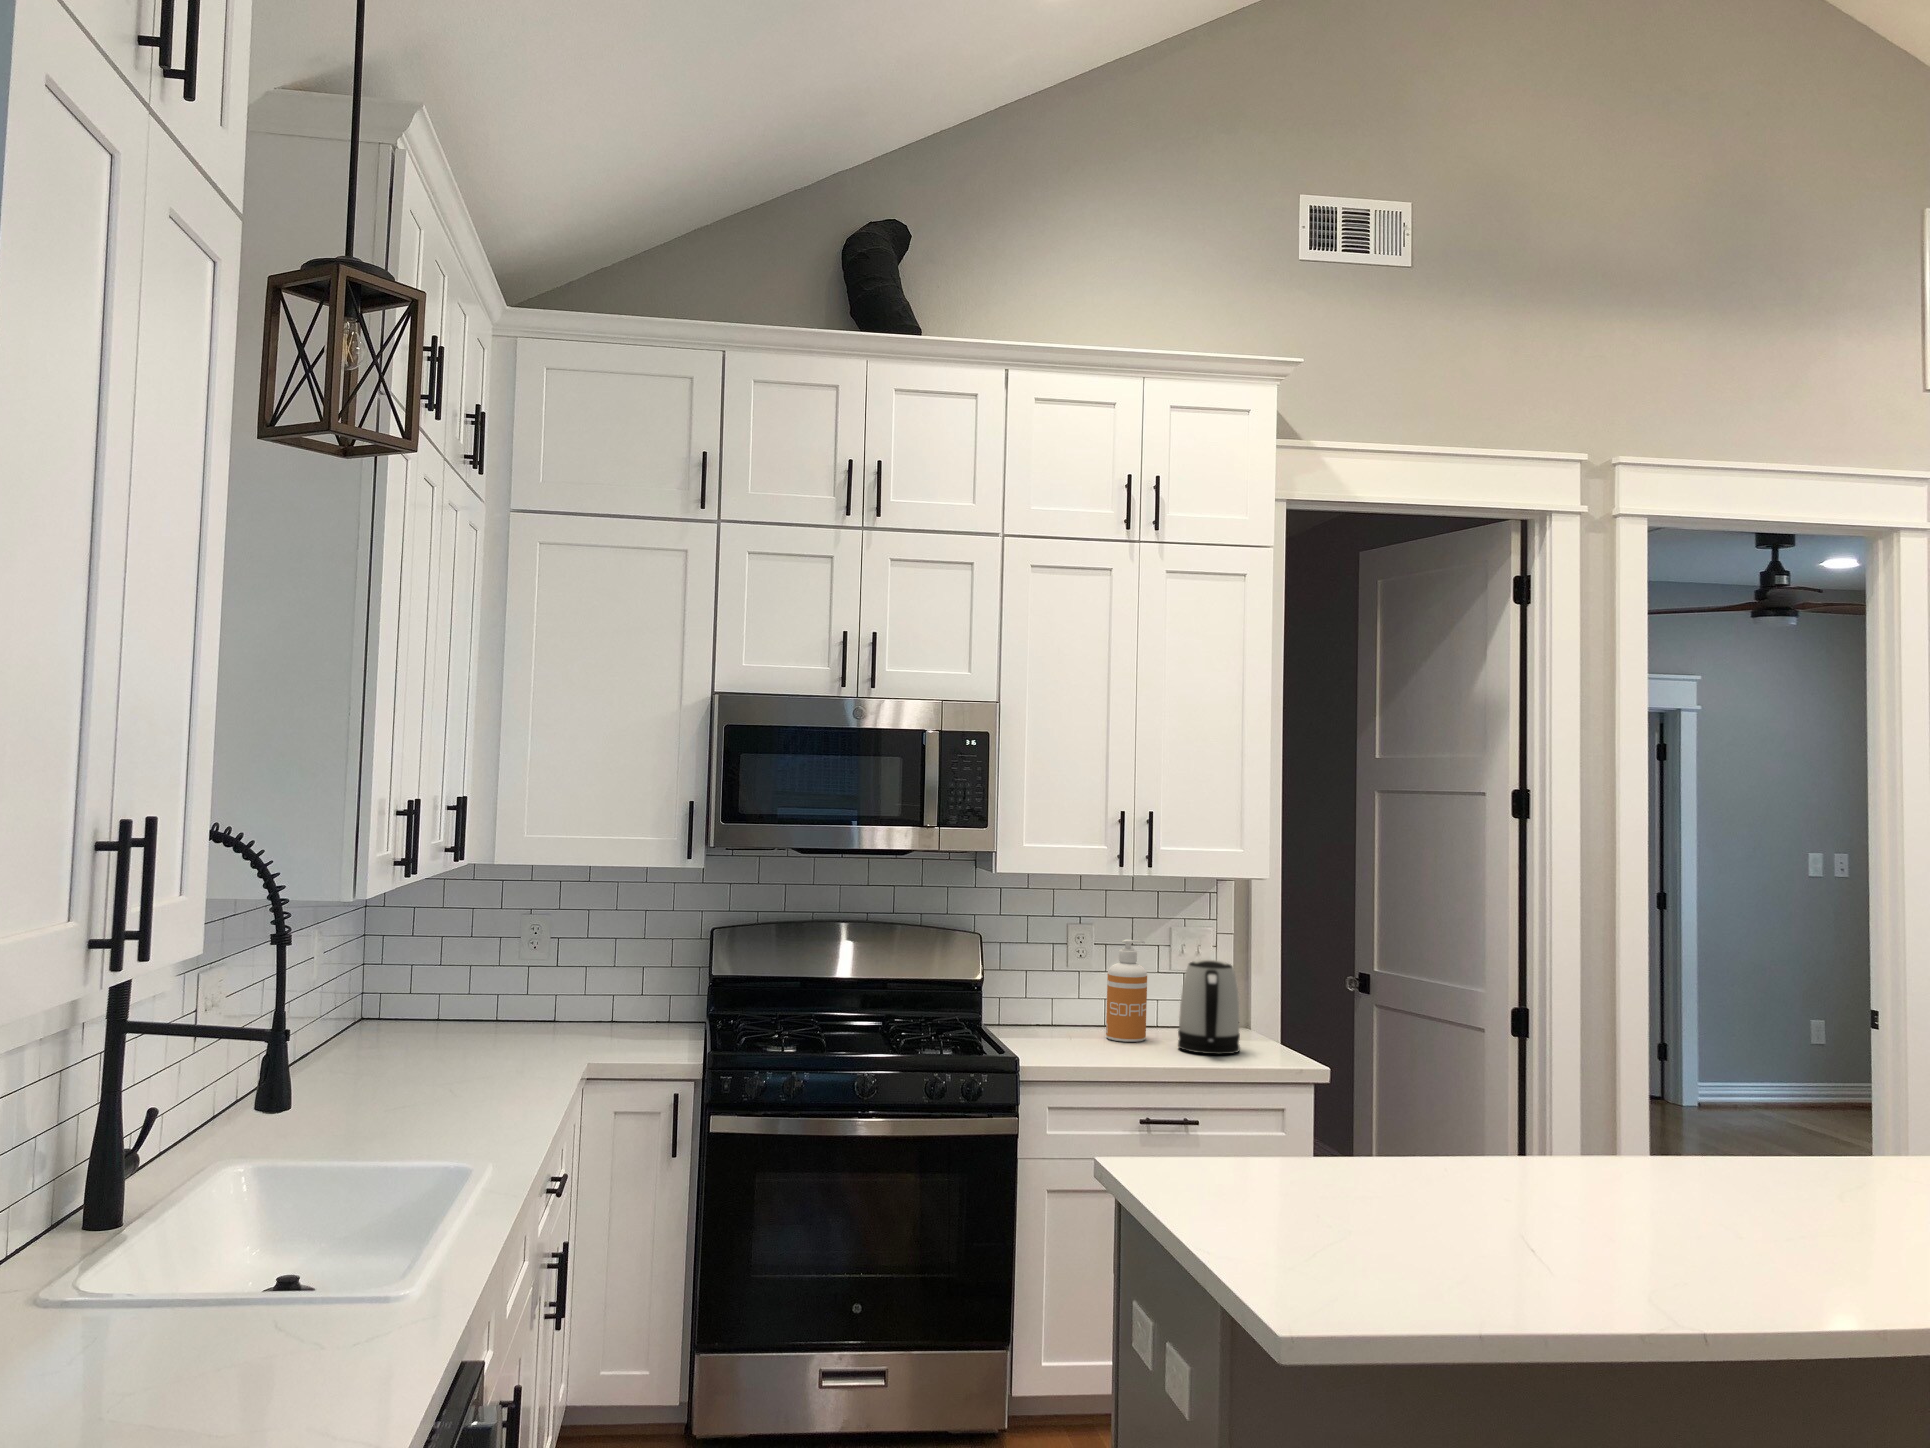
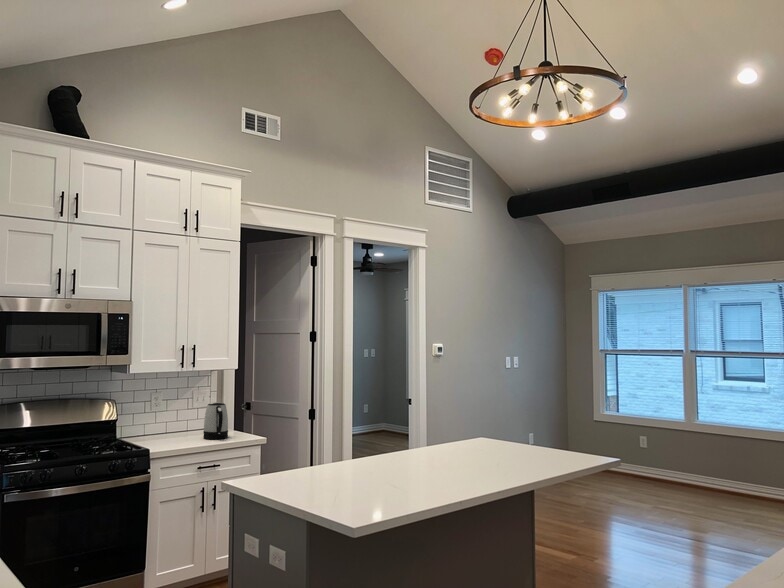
soap dispenser: present [1106,939,1147,1042] -> none [171,398,189,439]

